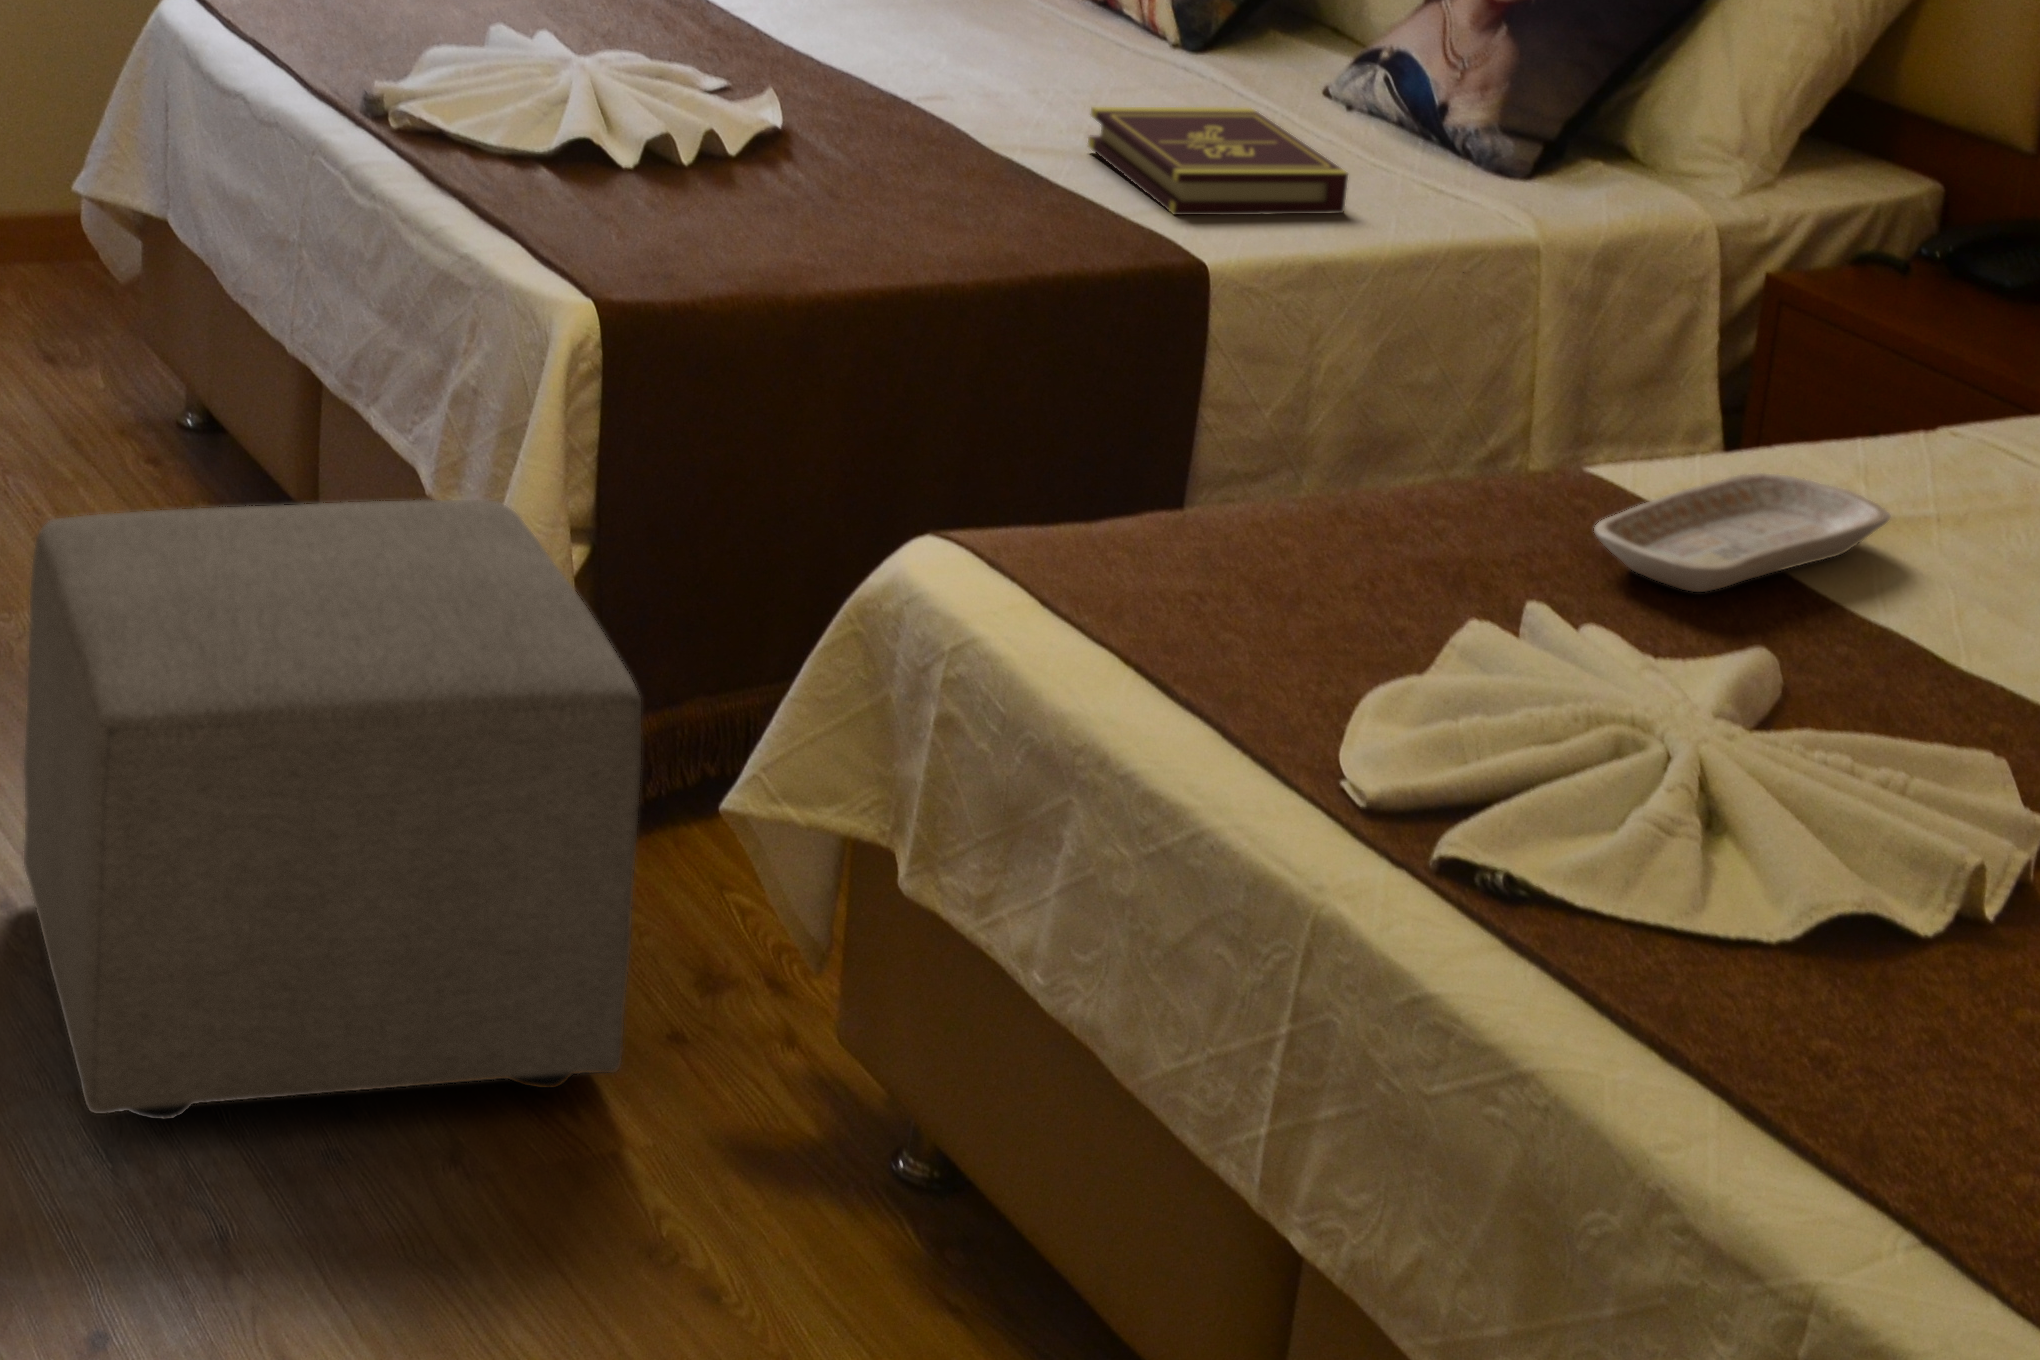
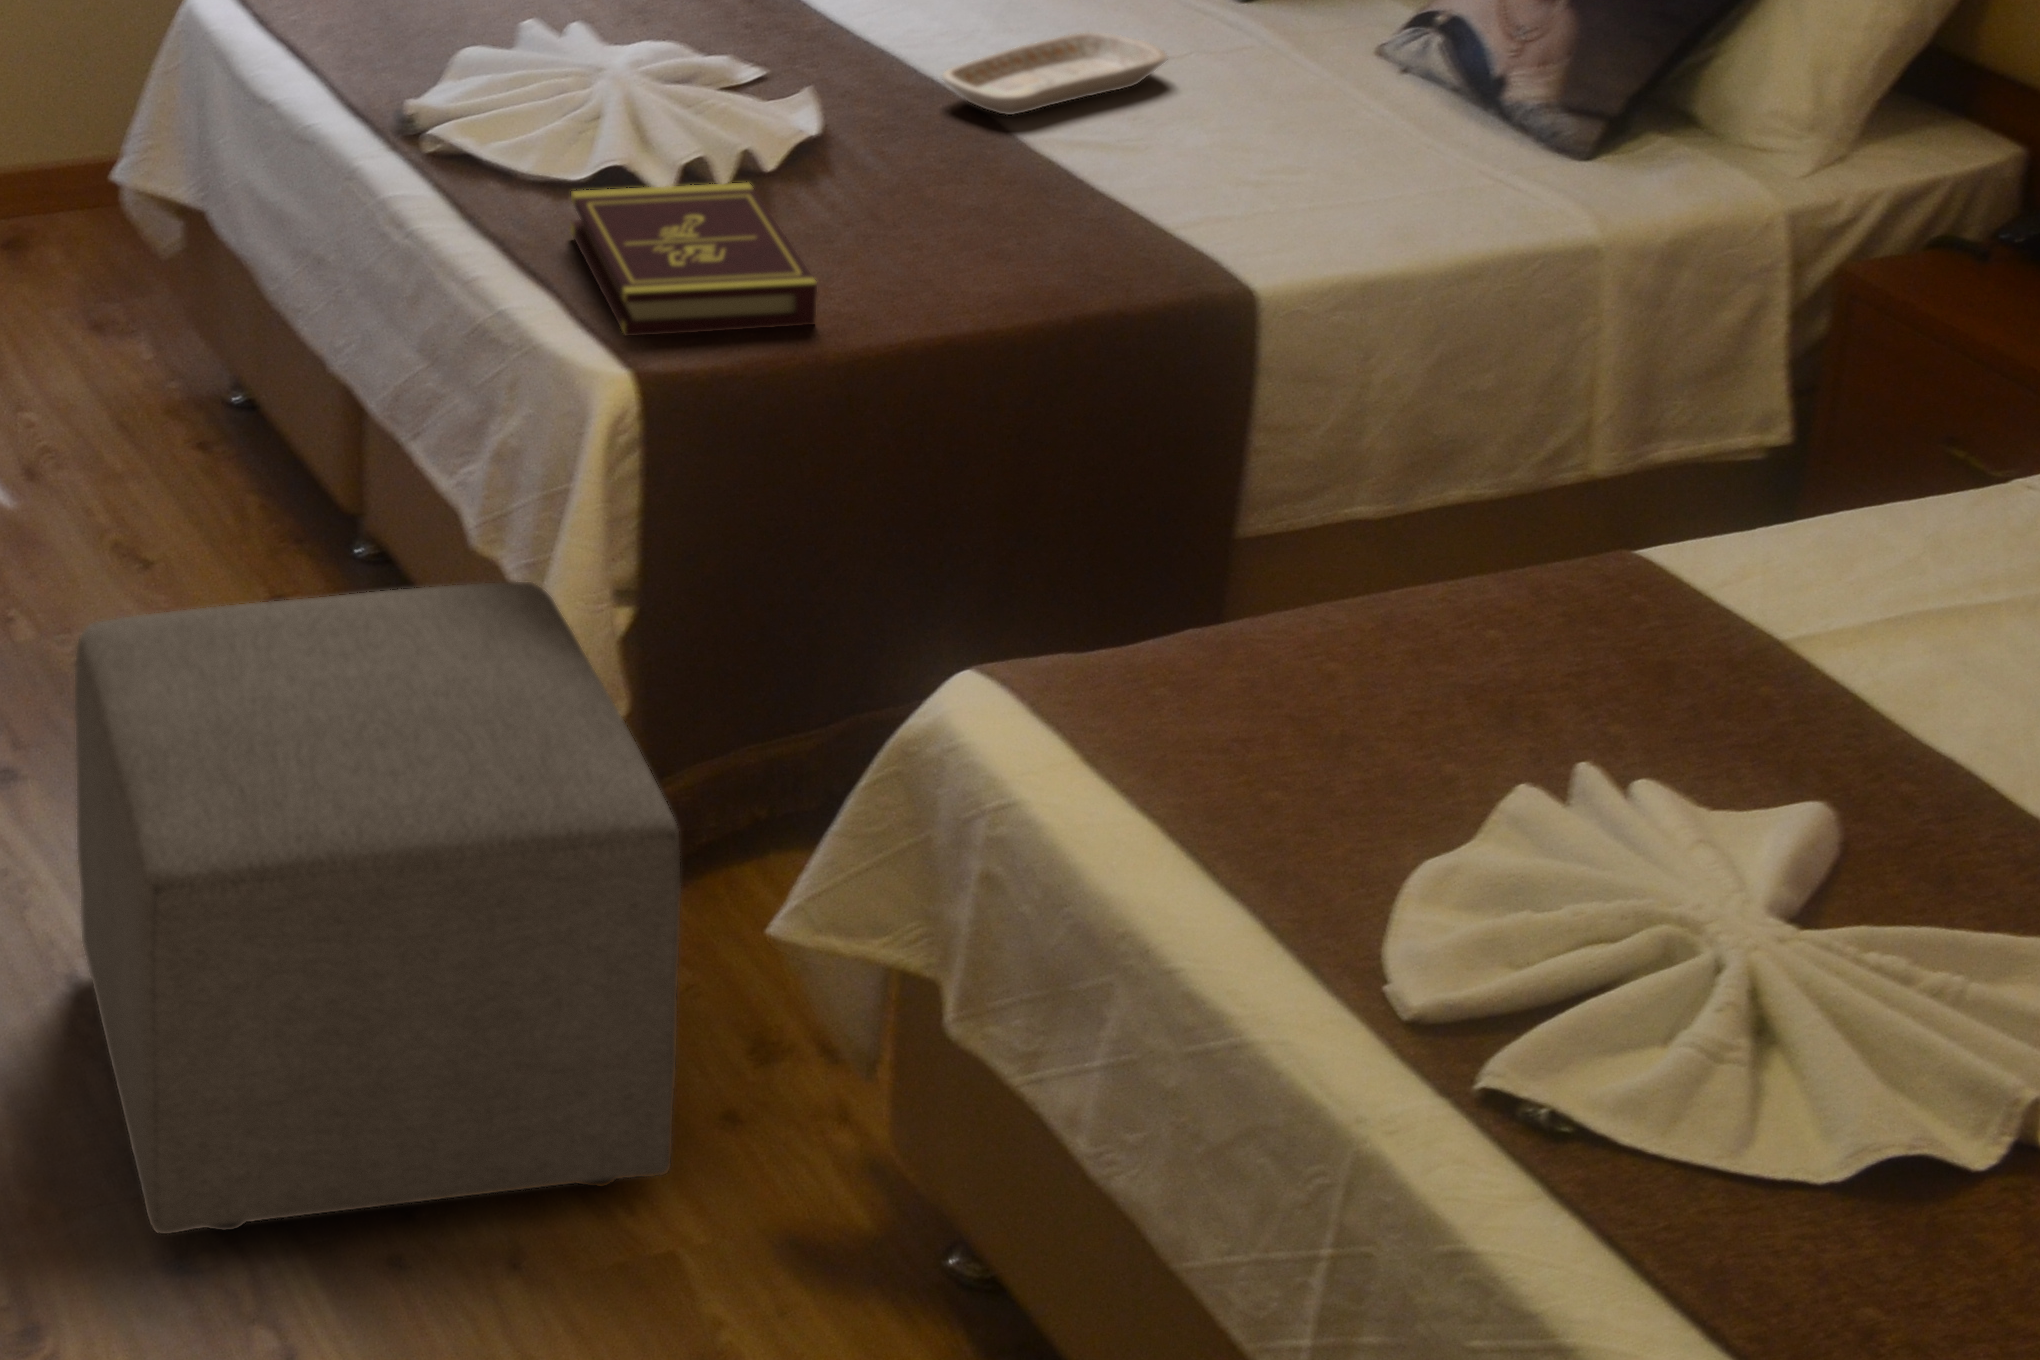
book: present [1088,107,1348,215] -> present [570,183,817,336]
tray: present [1594,473,1890,592] -> present [942,32,1168,115]

